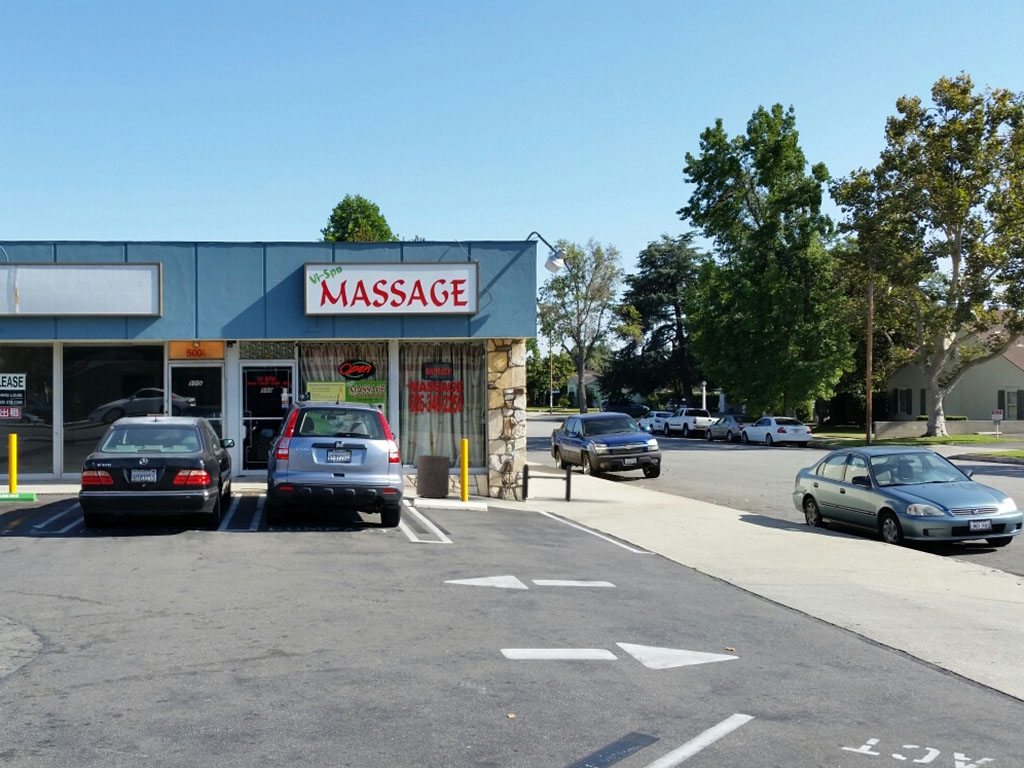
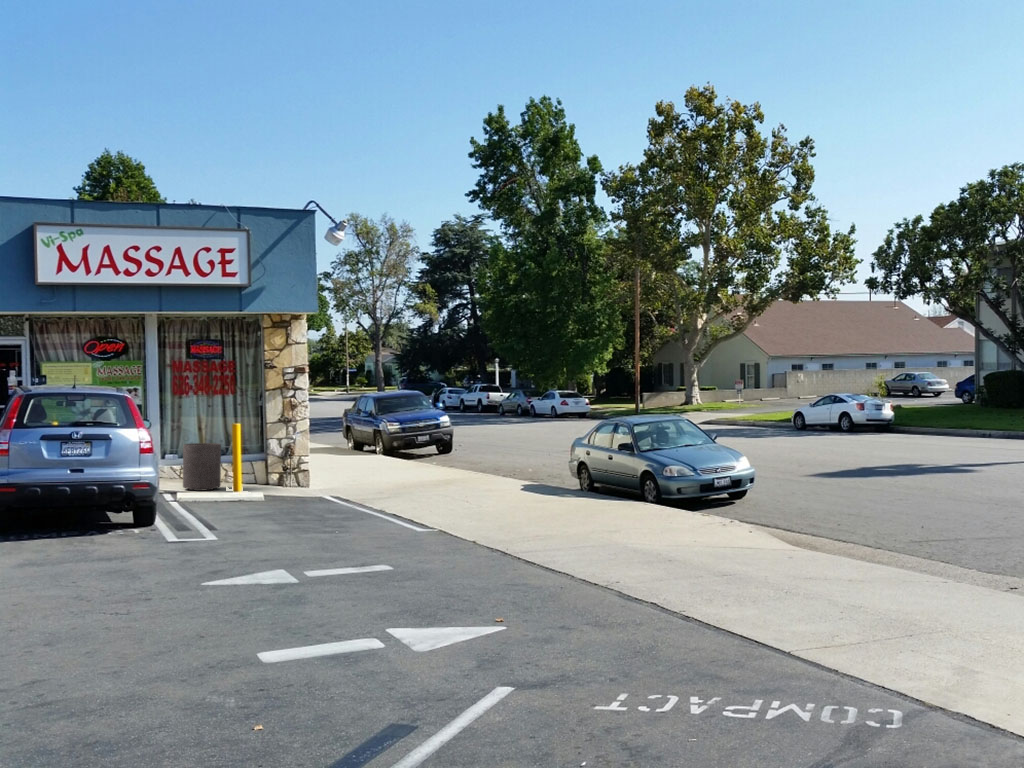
bench: present [522,464,571,501] -> none [304,448,358,487]

